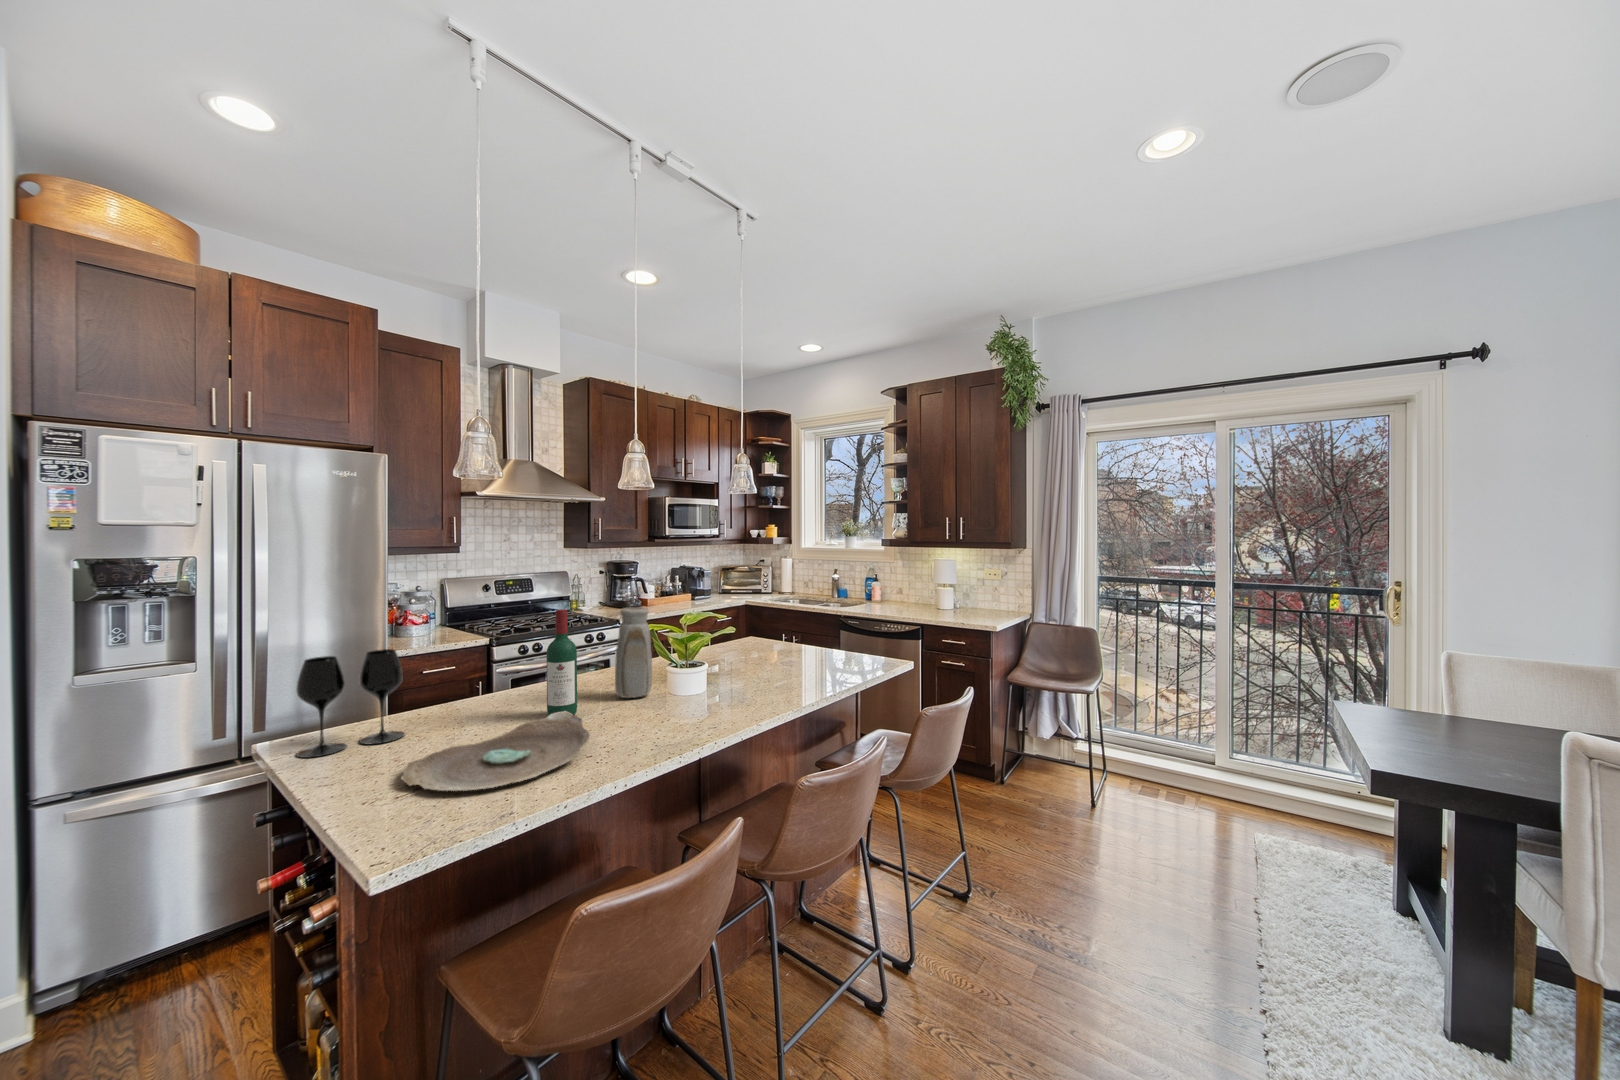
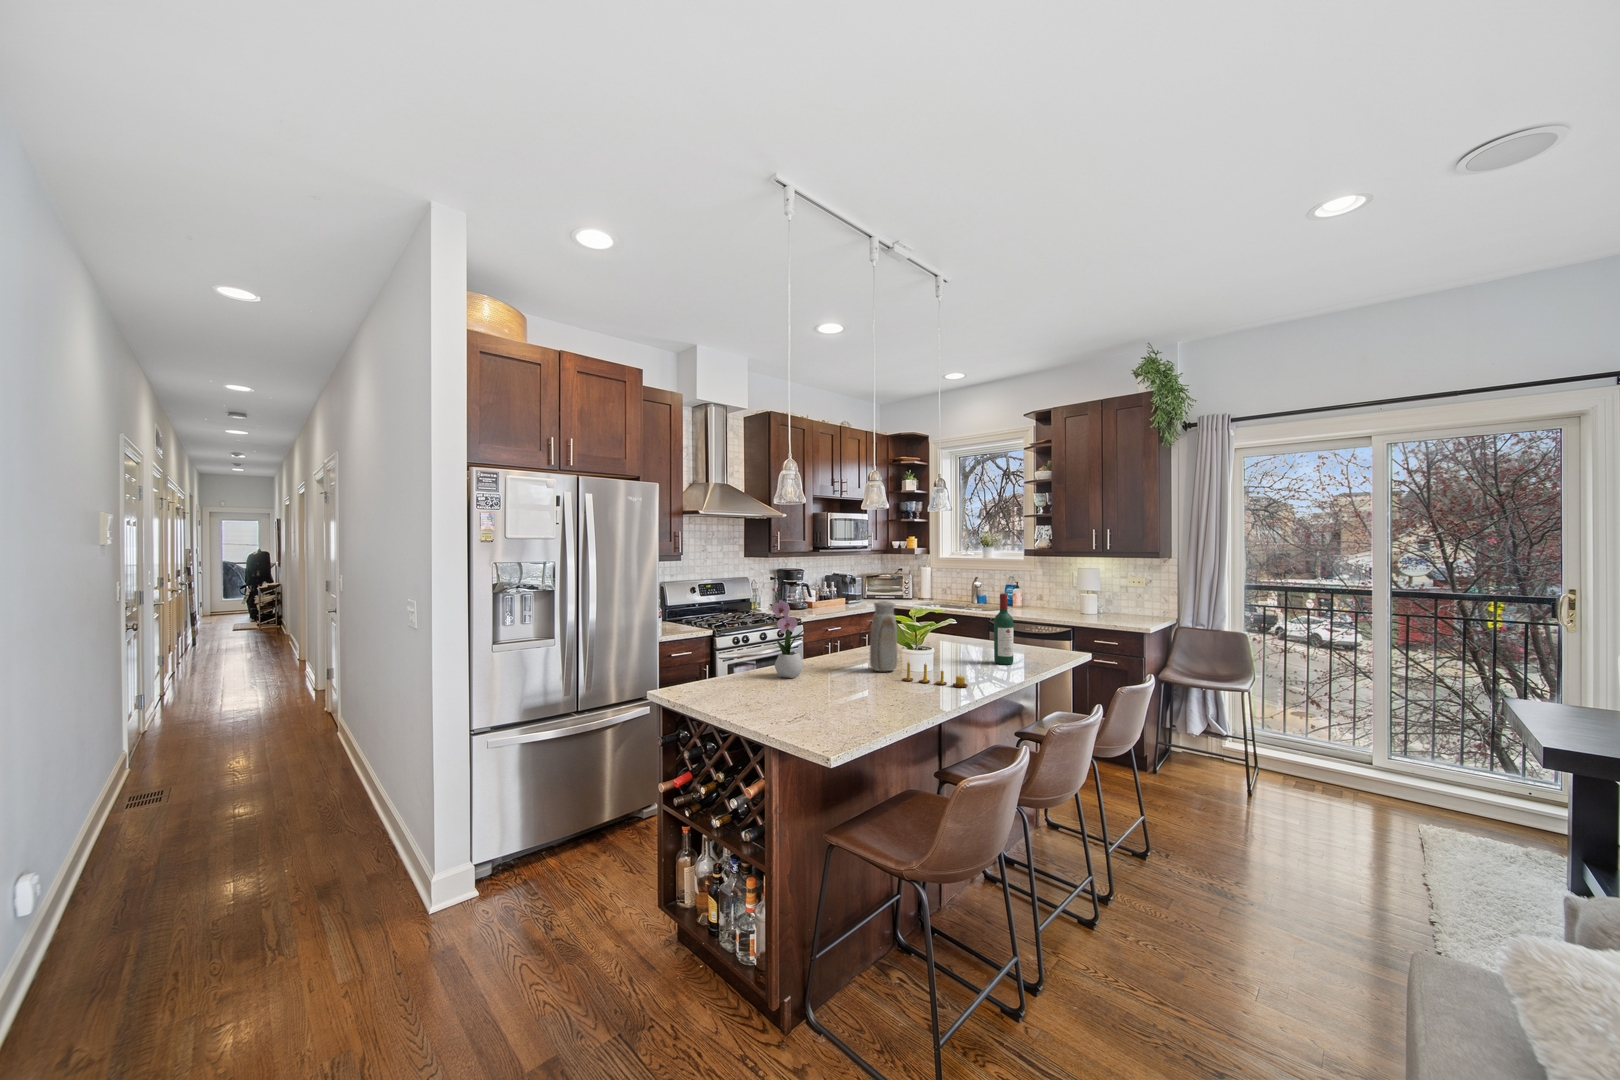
flower arrangement: none [460,592,521,714] -> present [772,587,806,678]
wine bottle: present [547,609,577,716] -> present [994,593,1014,664]
wine glass: present [296,649,405,758] -> none [692,627,749,698]
candle: none [641,686,719,722] -> present [902,662,968,687]
decorative bowl: present [401,712,589,791] -> none [782,675,894,716]

